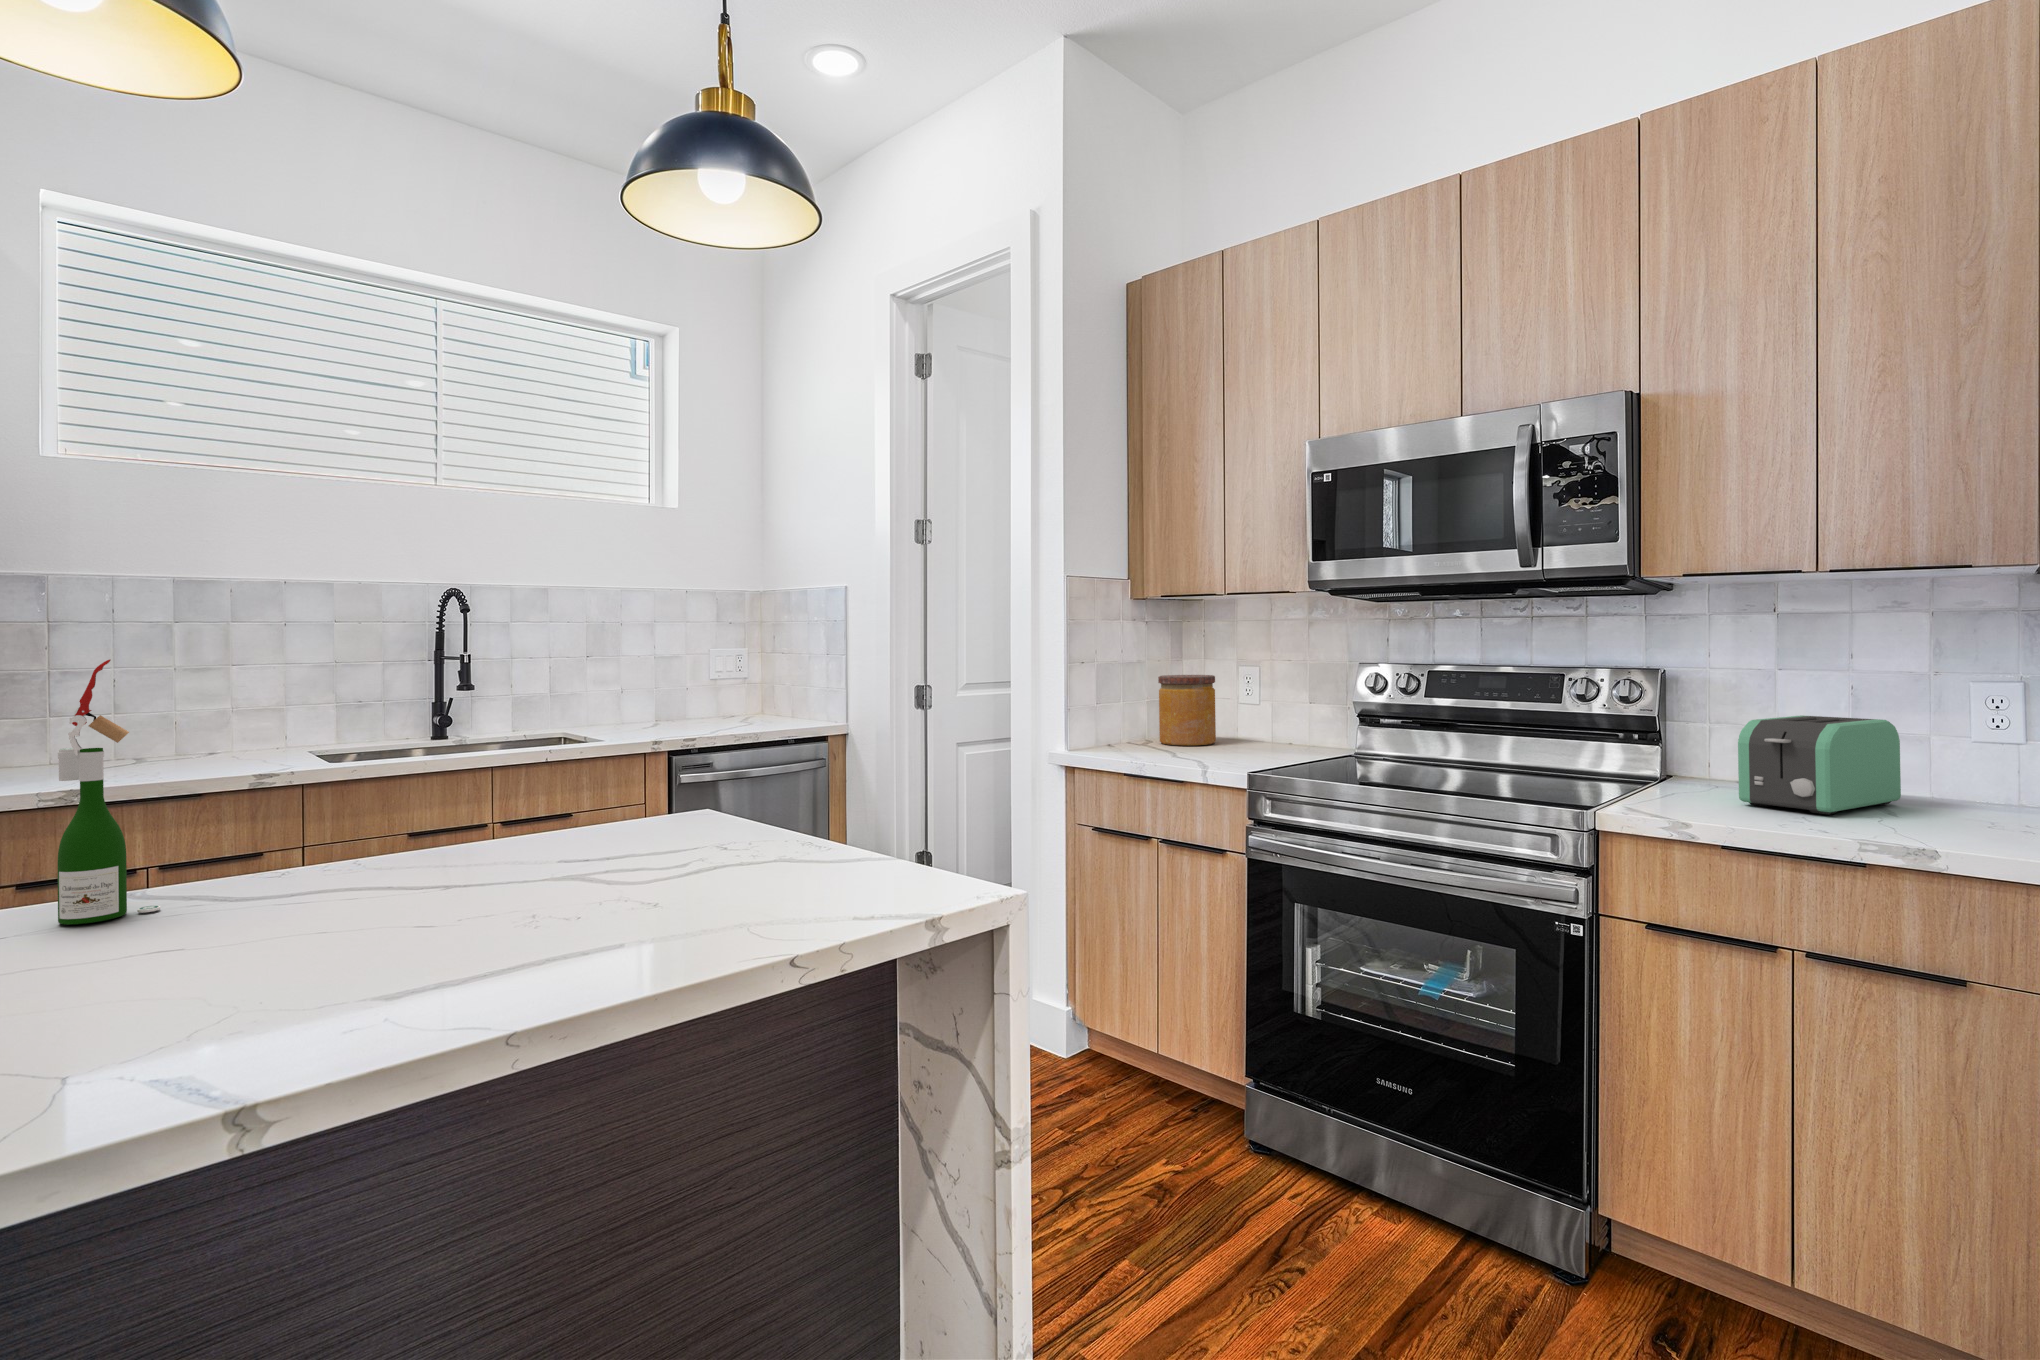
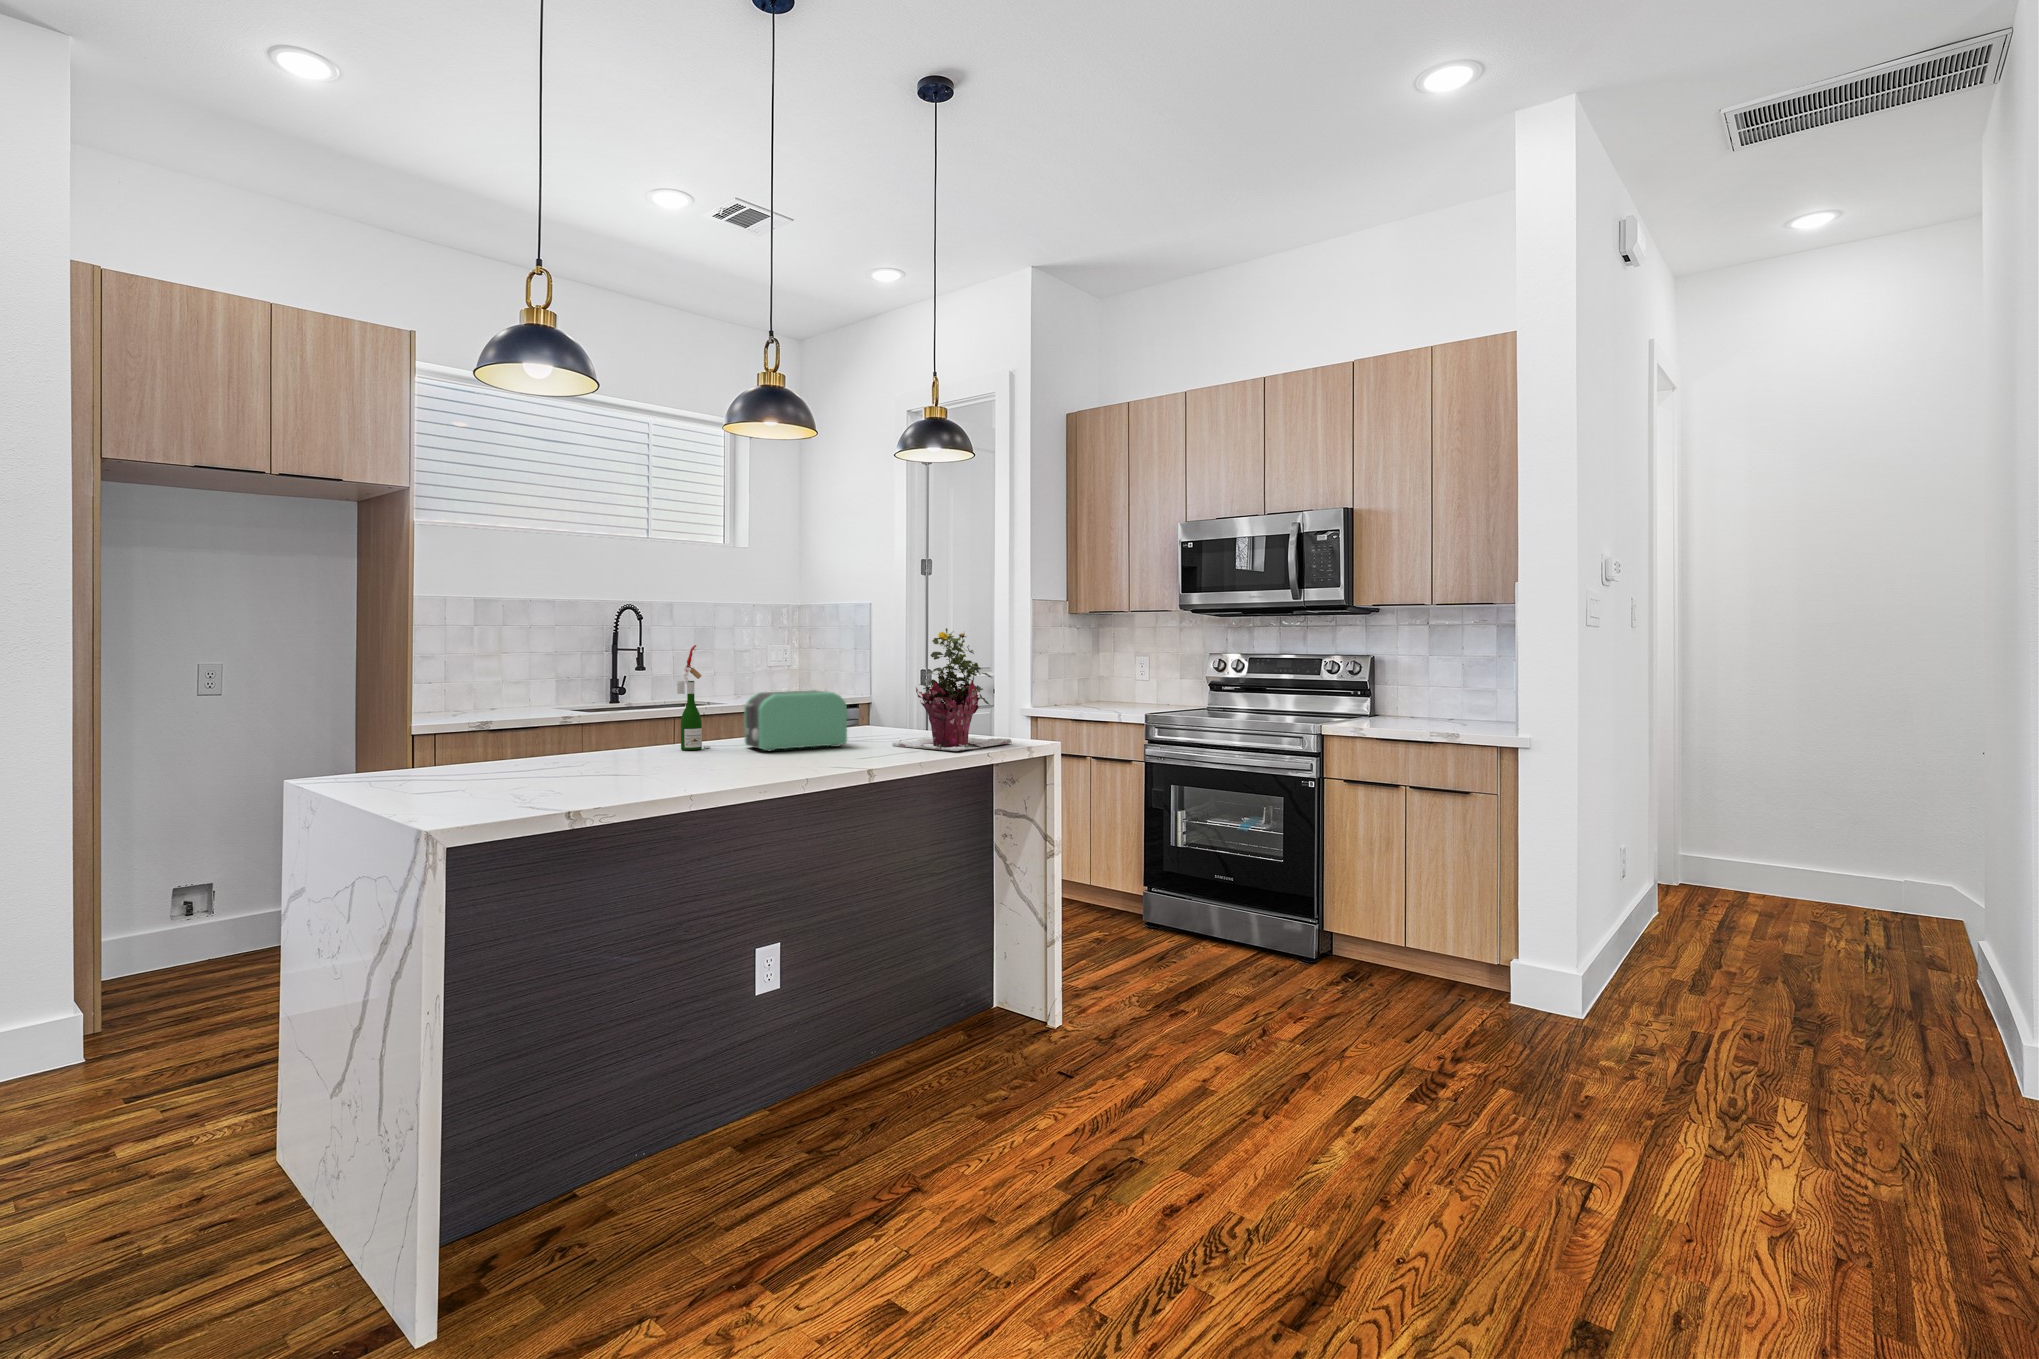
potted plant: none [615,617,912,941] -> present [892,628,1012,751]
jar: present [1158,675,1216,745] -> none [1086,660,1122,704]
toaster: present [1738,715,1901,815] -> present [744,690,847,751]

